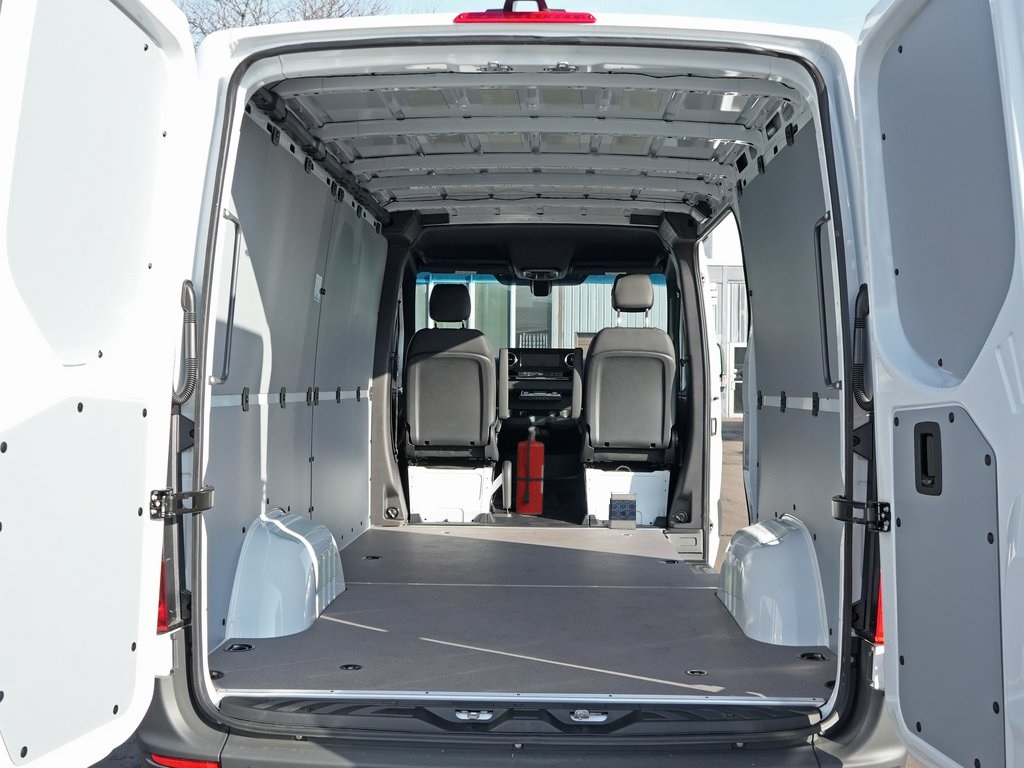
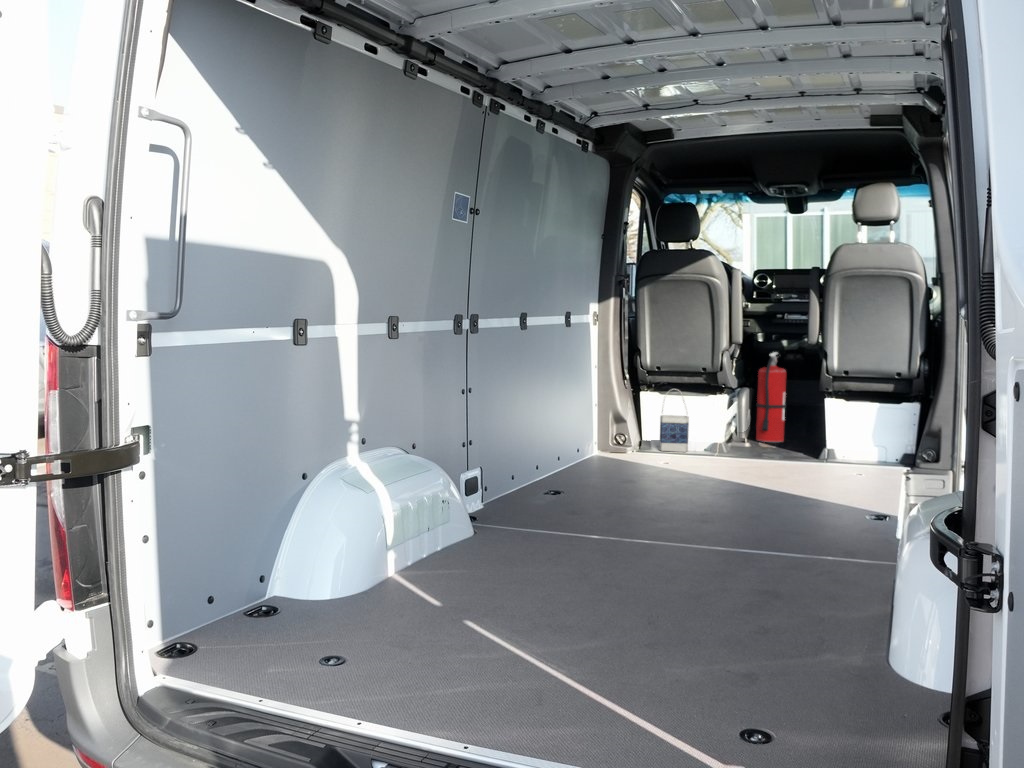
bag: present [608,466,637,529] -> present [659,389,689,452]

